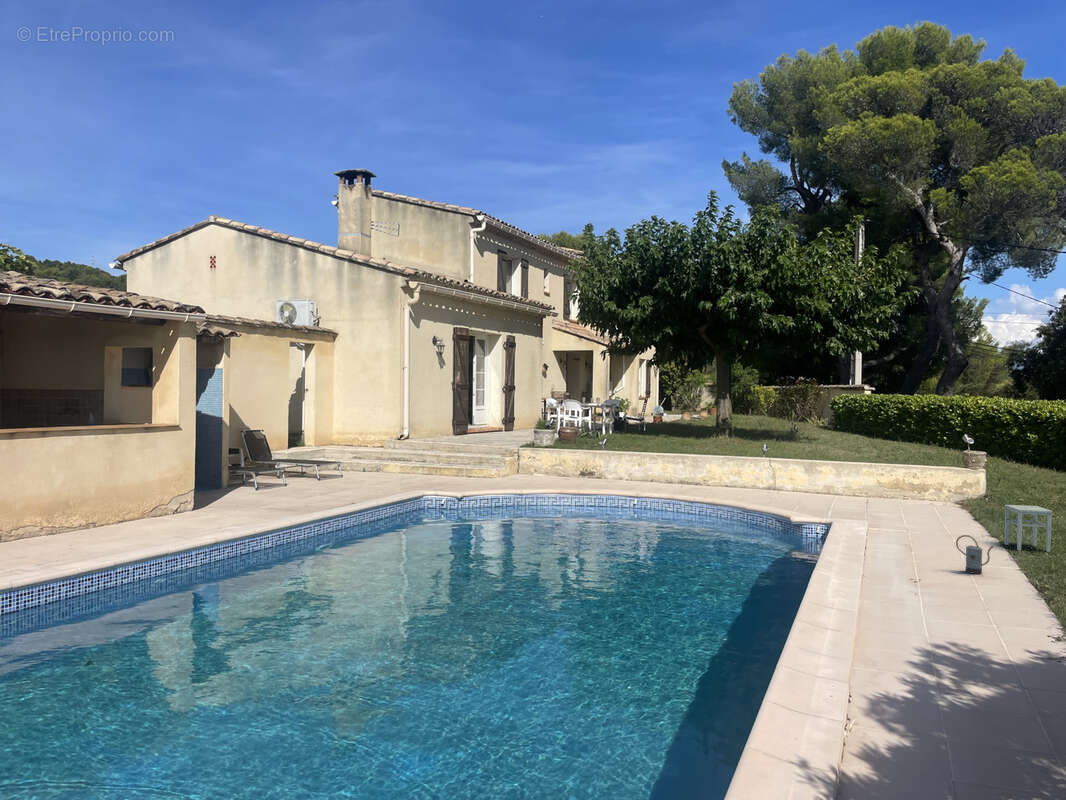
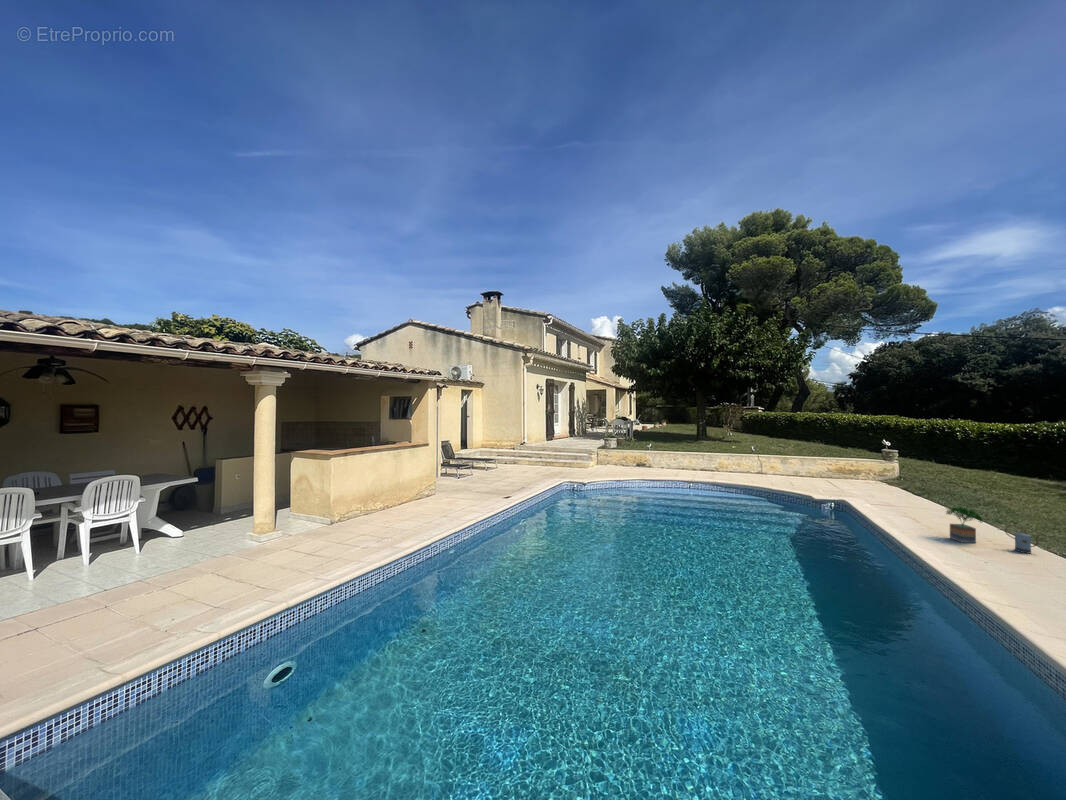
stool: present [1004,505,1053,552] -> none [990,495,1036,529]
potted tree: none [897,513,937,564] -> present [946,507,983,543]

